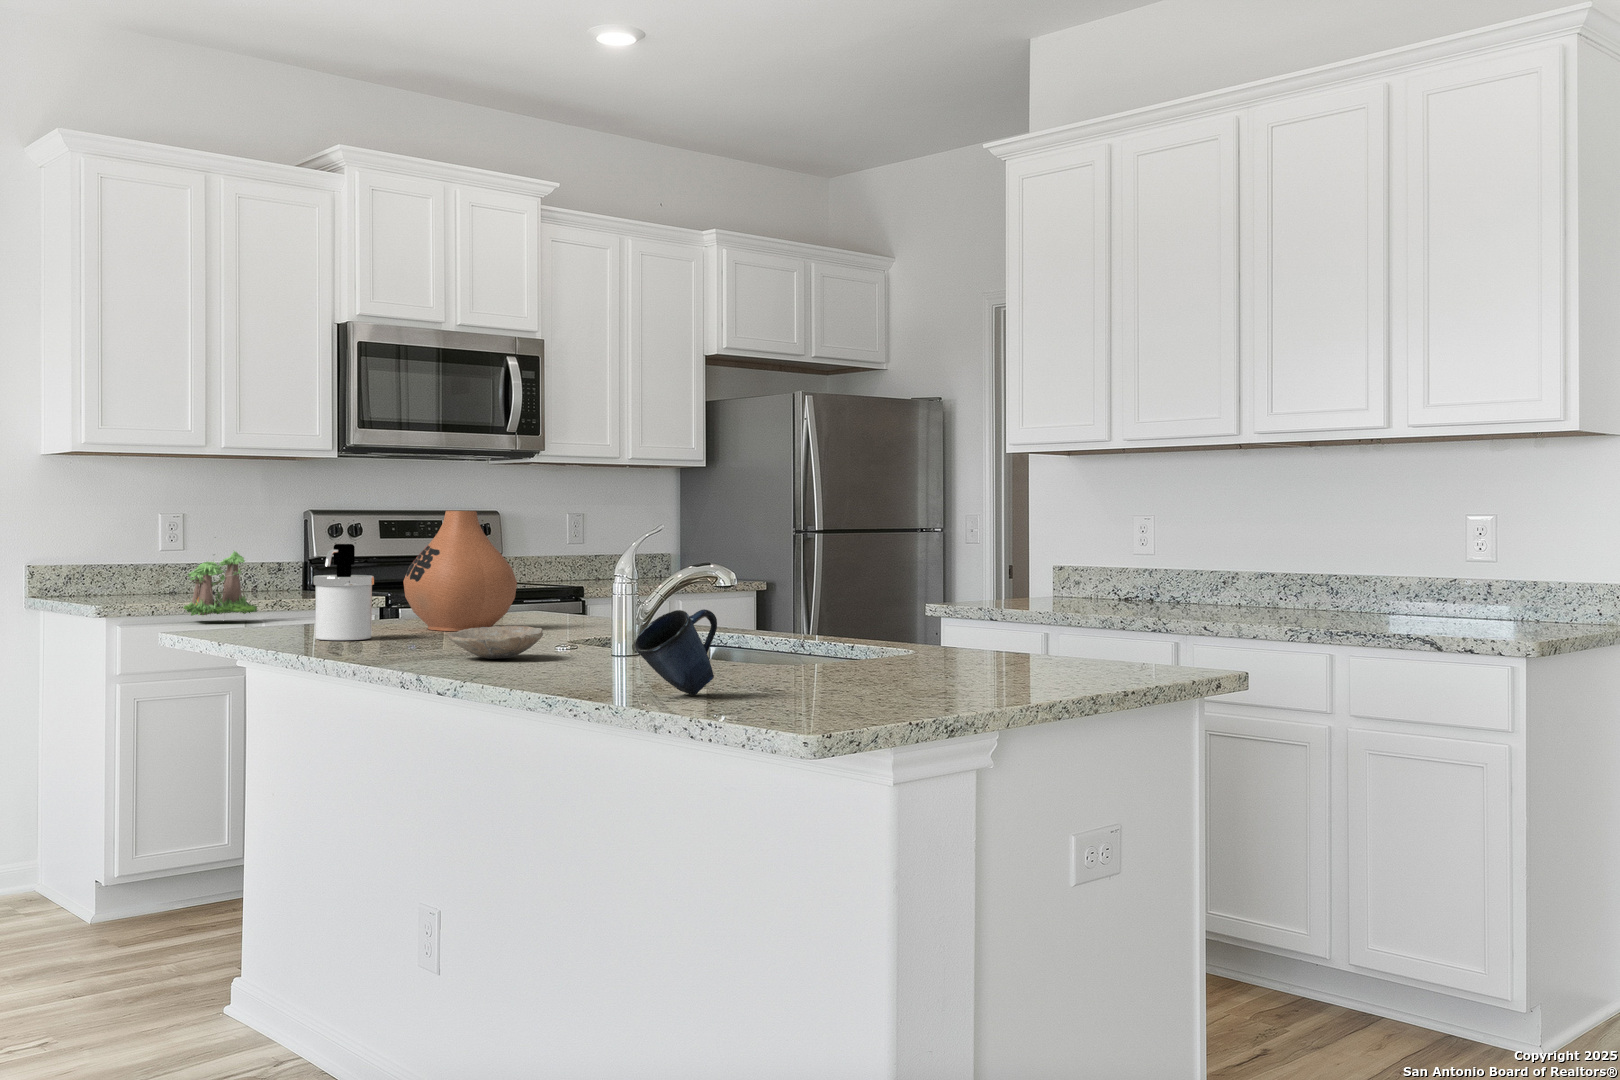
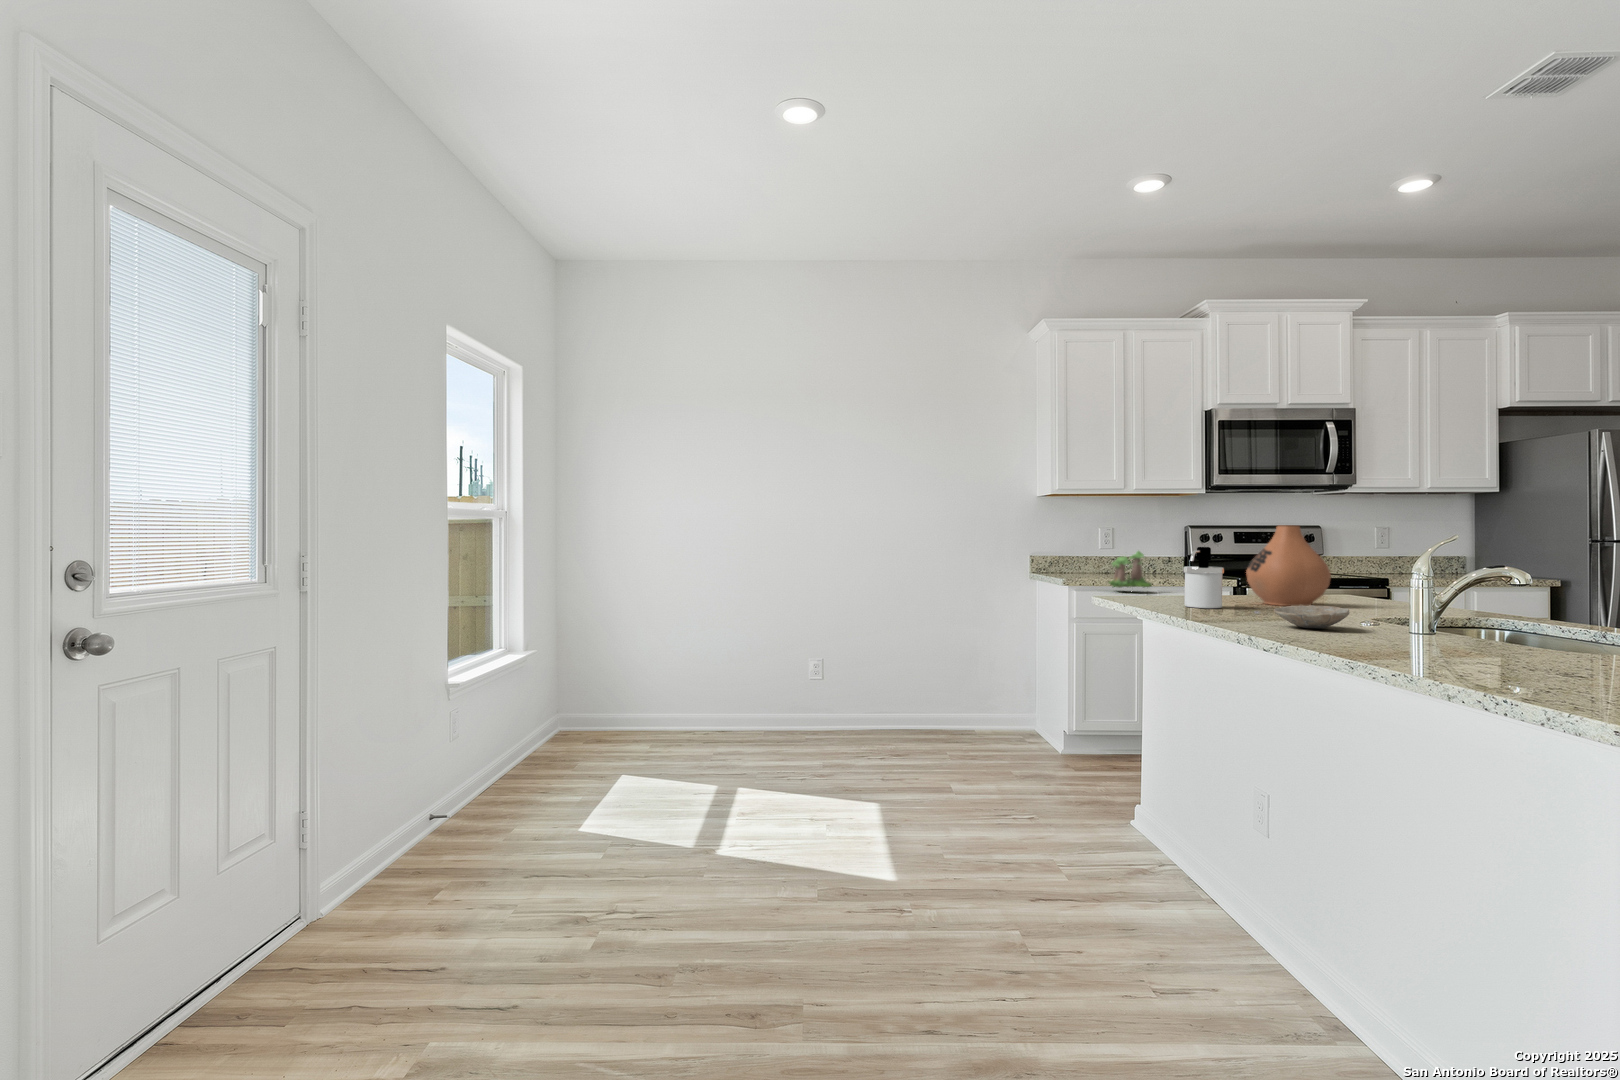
mug: present [635,609,717,695] -> none [1430,604,1513,673]

